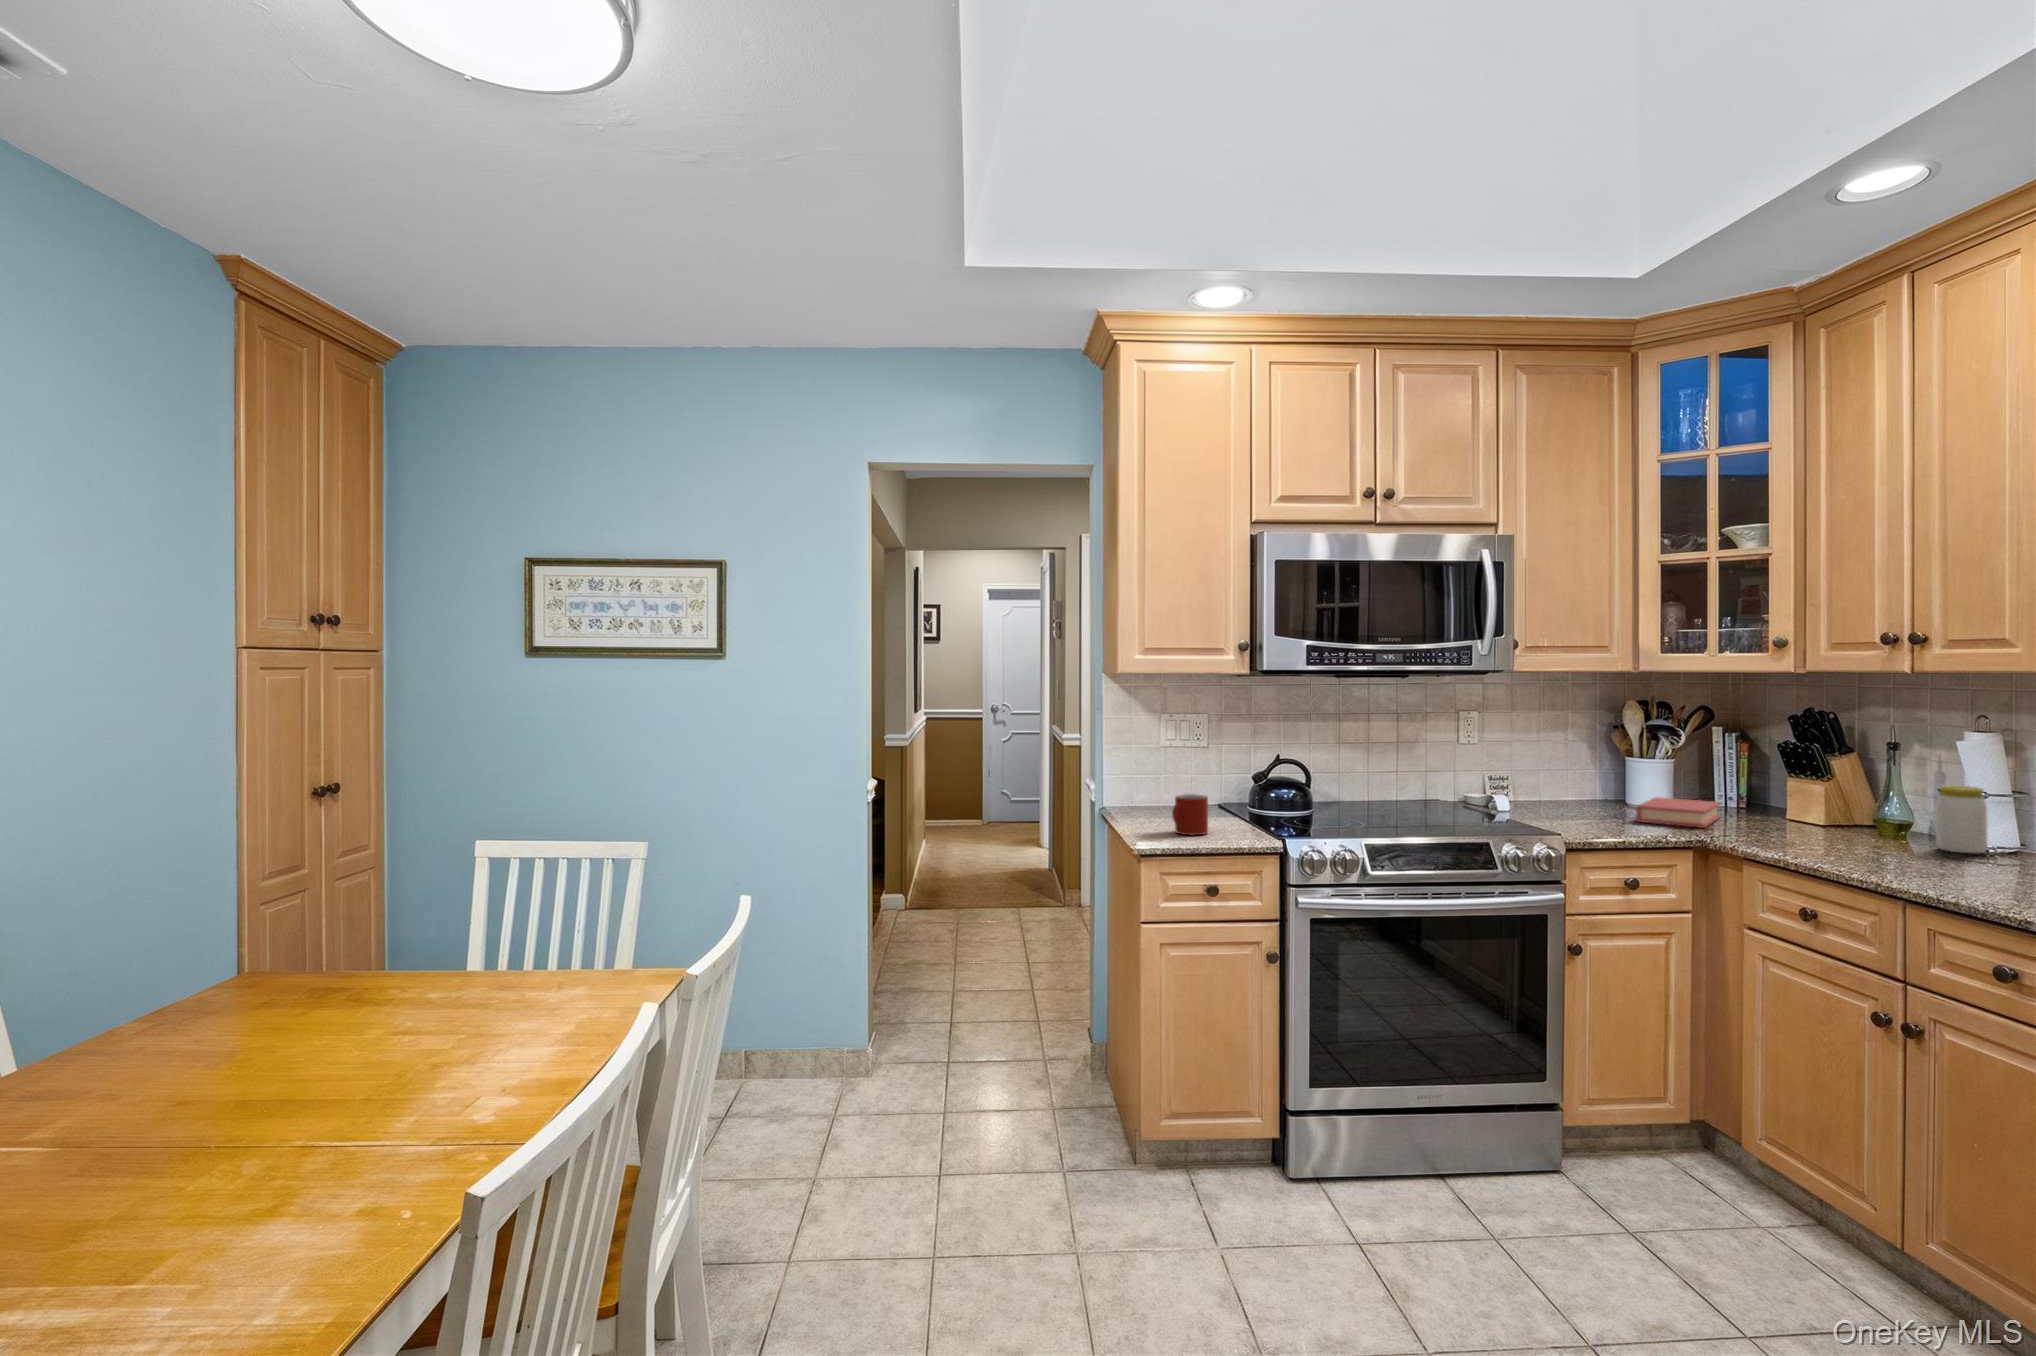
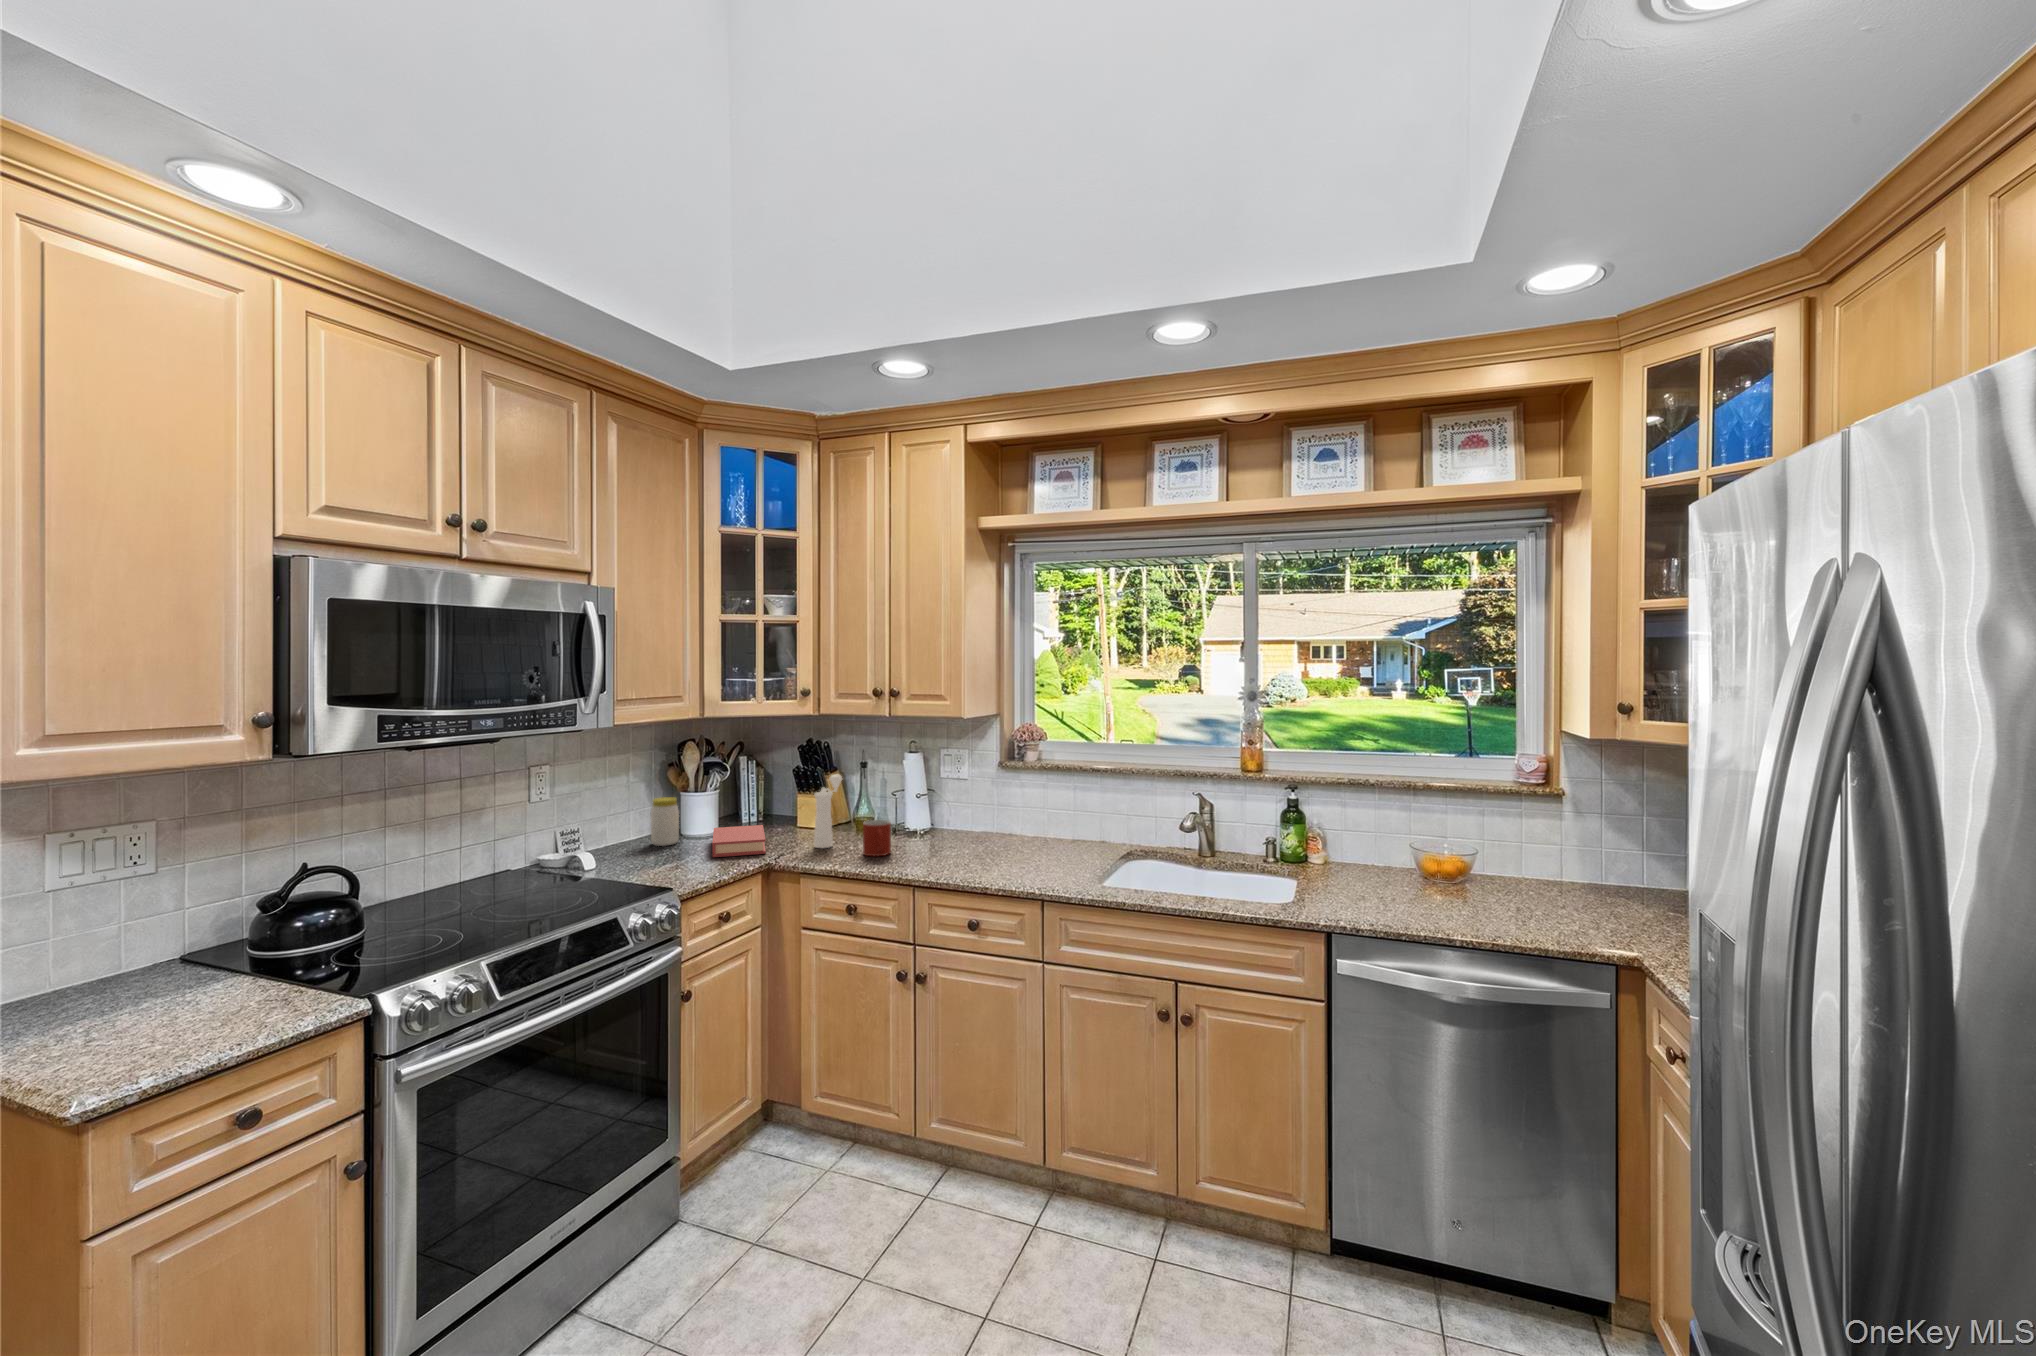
pepper mill: none [1780,748,1836,836] -> present [814,775,842,848]
jar: present [1936,785,1987,853] -> present [651,797,679,846]
mug: present [1172,794,1208,835] -> present [863,820,891,856]

